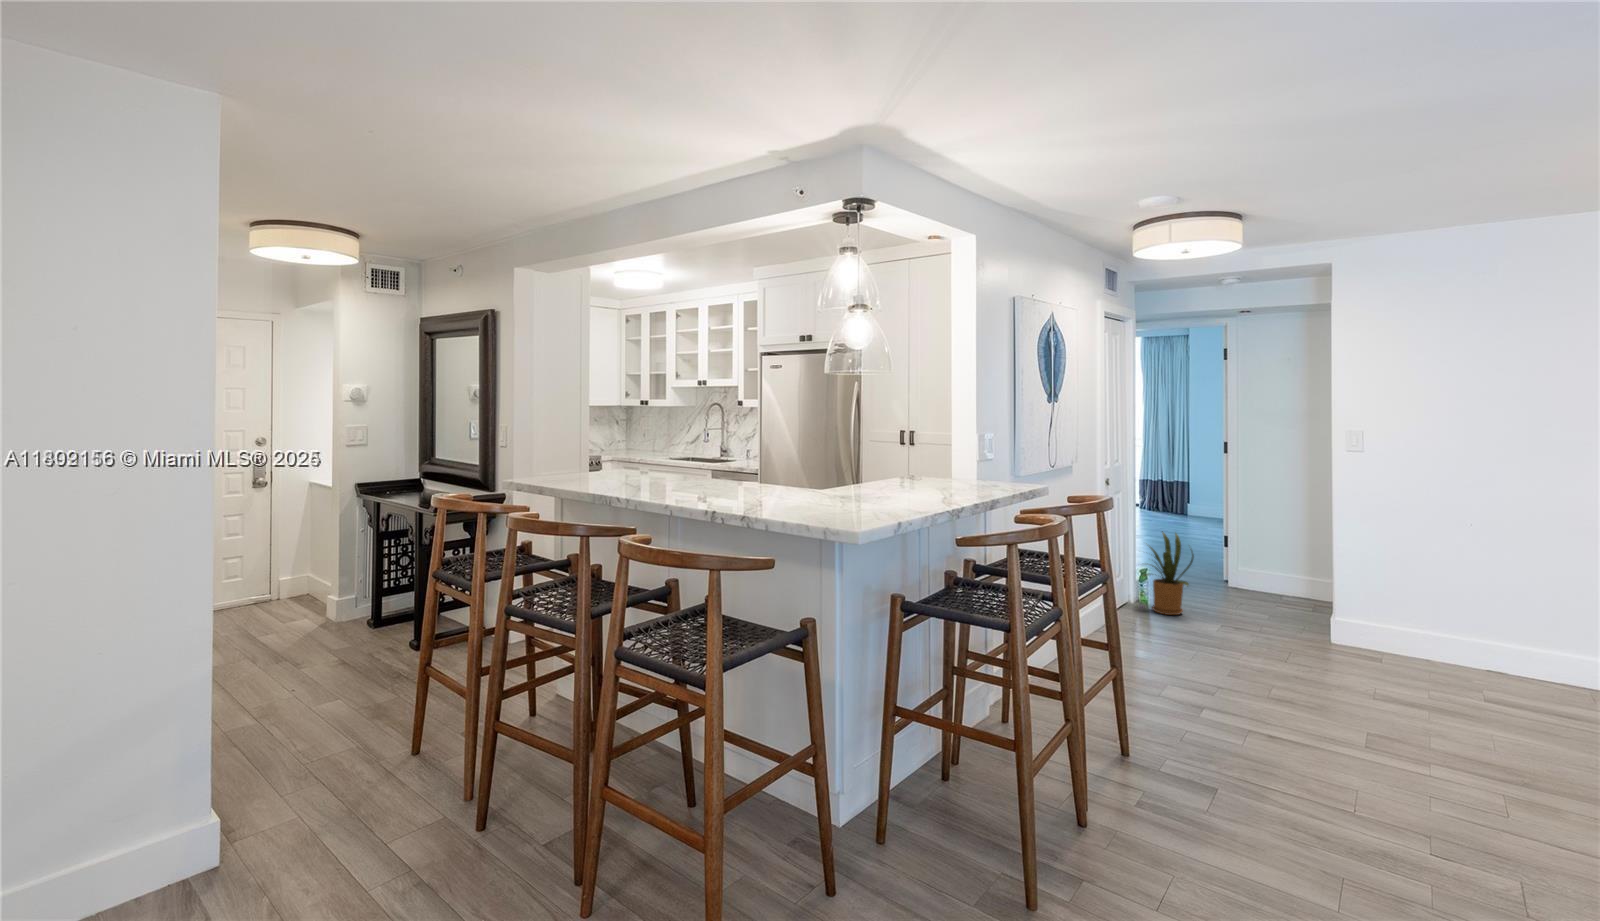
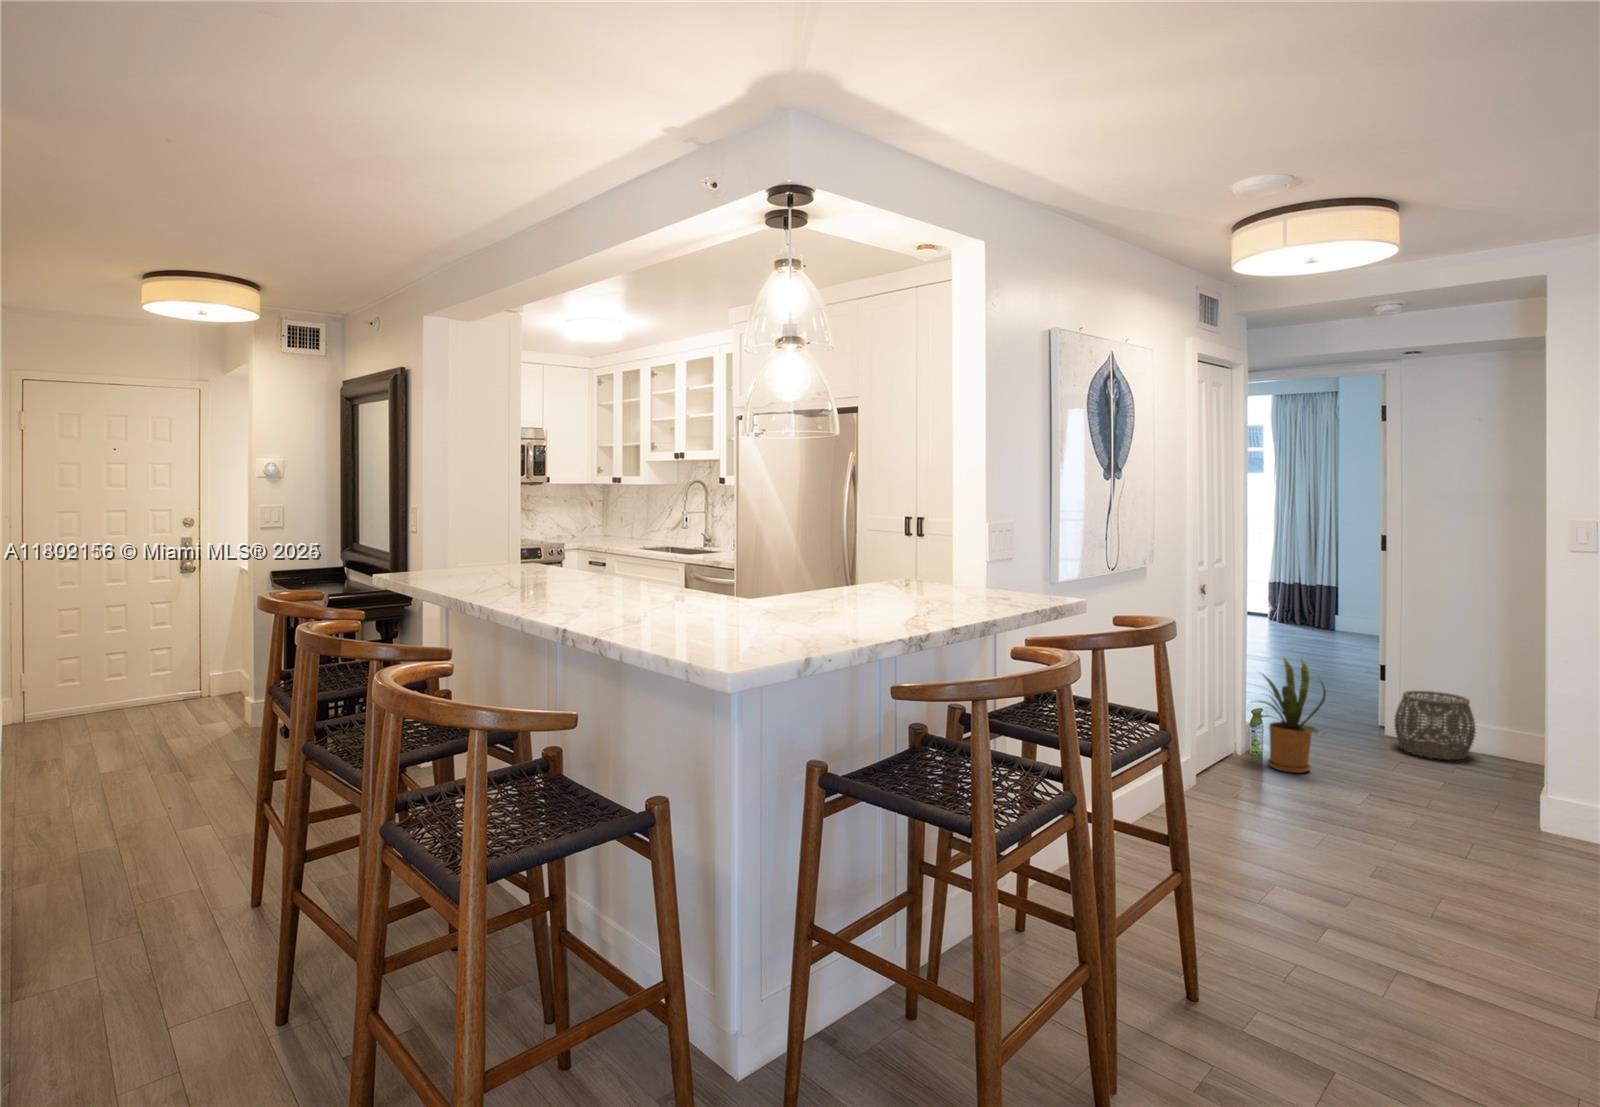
woven basket: none [1238,555,1296,604] -> present [1394,691,1476,760]

